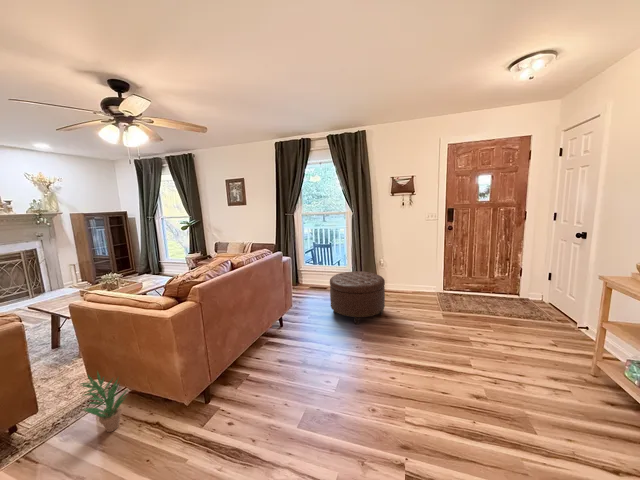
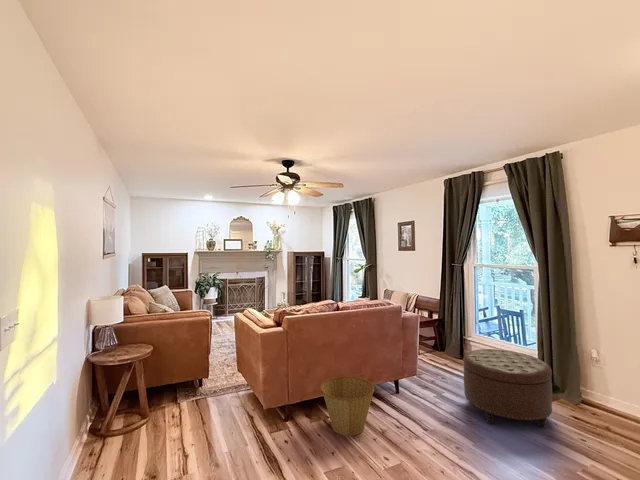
basket: none [242,326,297,385] -> present [320,376,374,435]
potted plant: present [81,372,127,432] -> none [217,361,244,409]

